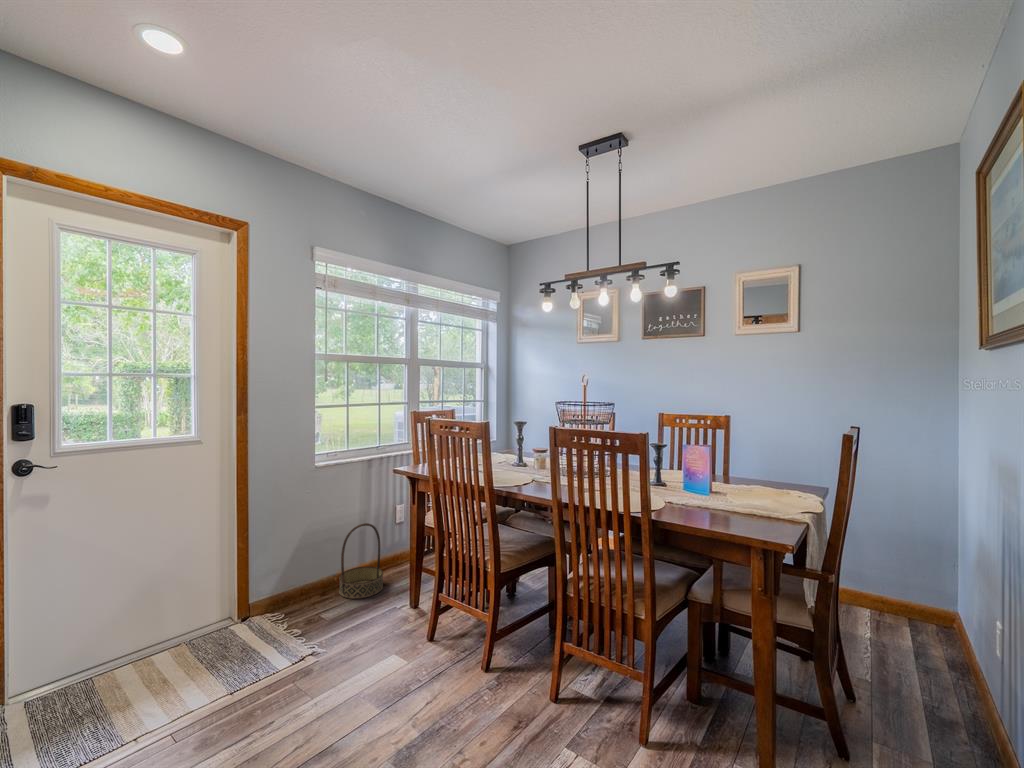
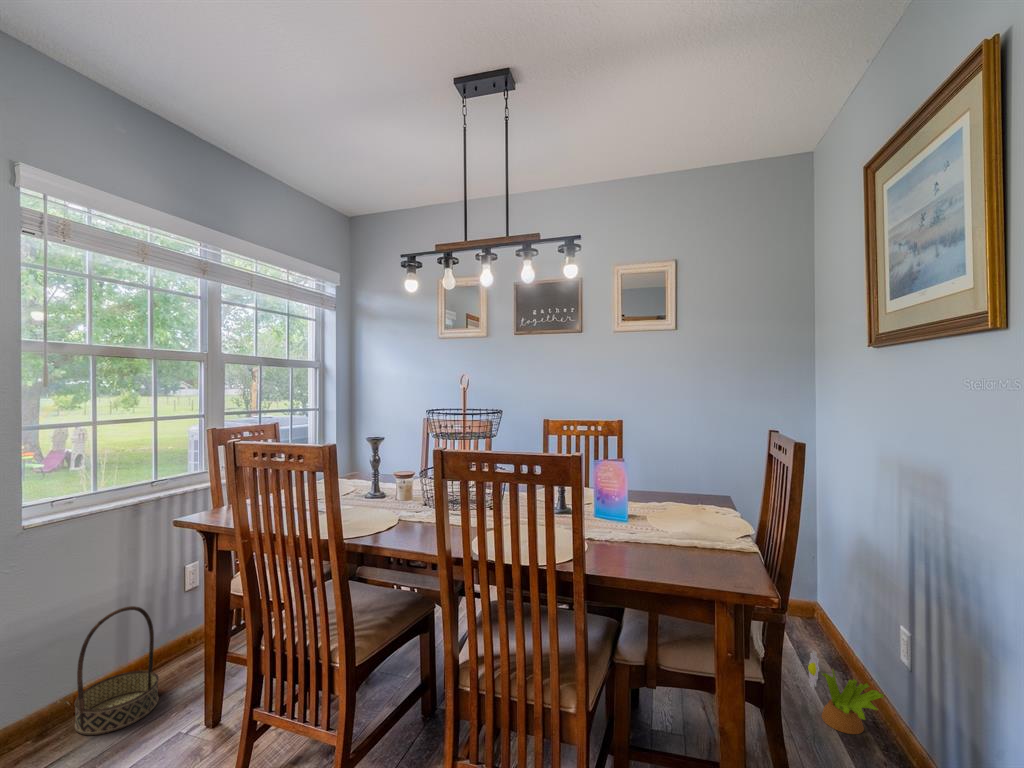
decorative plant: none [896,633,978,714] -> present [808,652,884,734]

